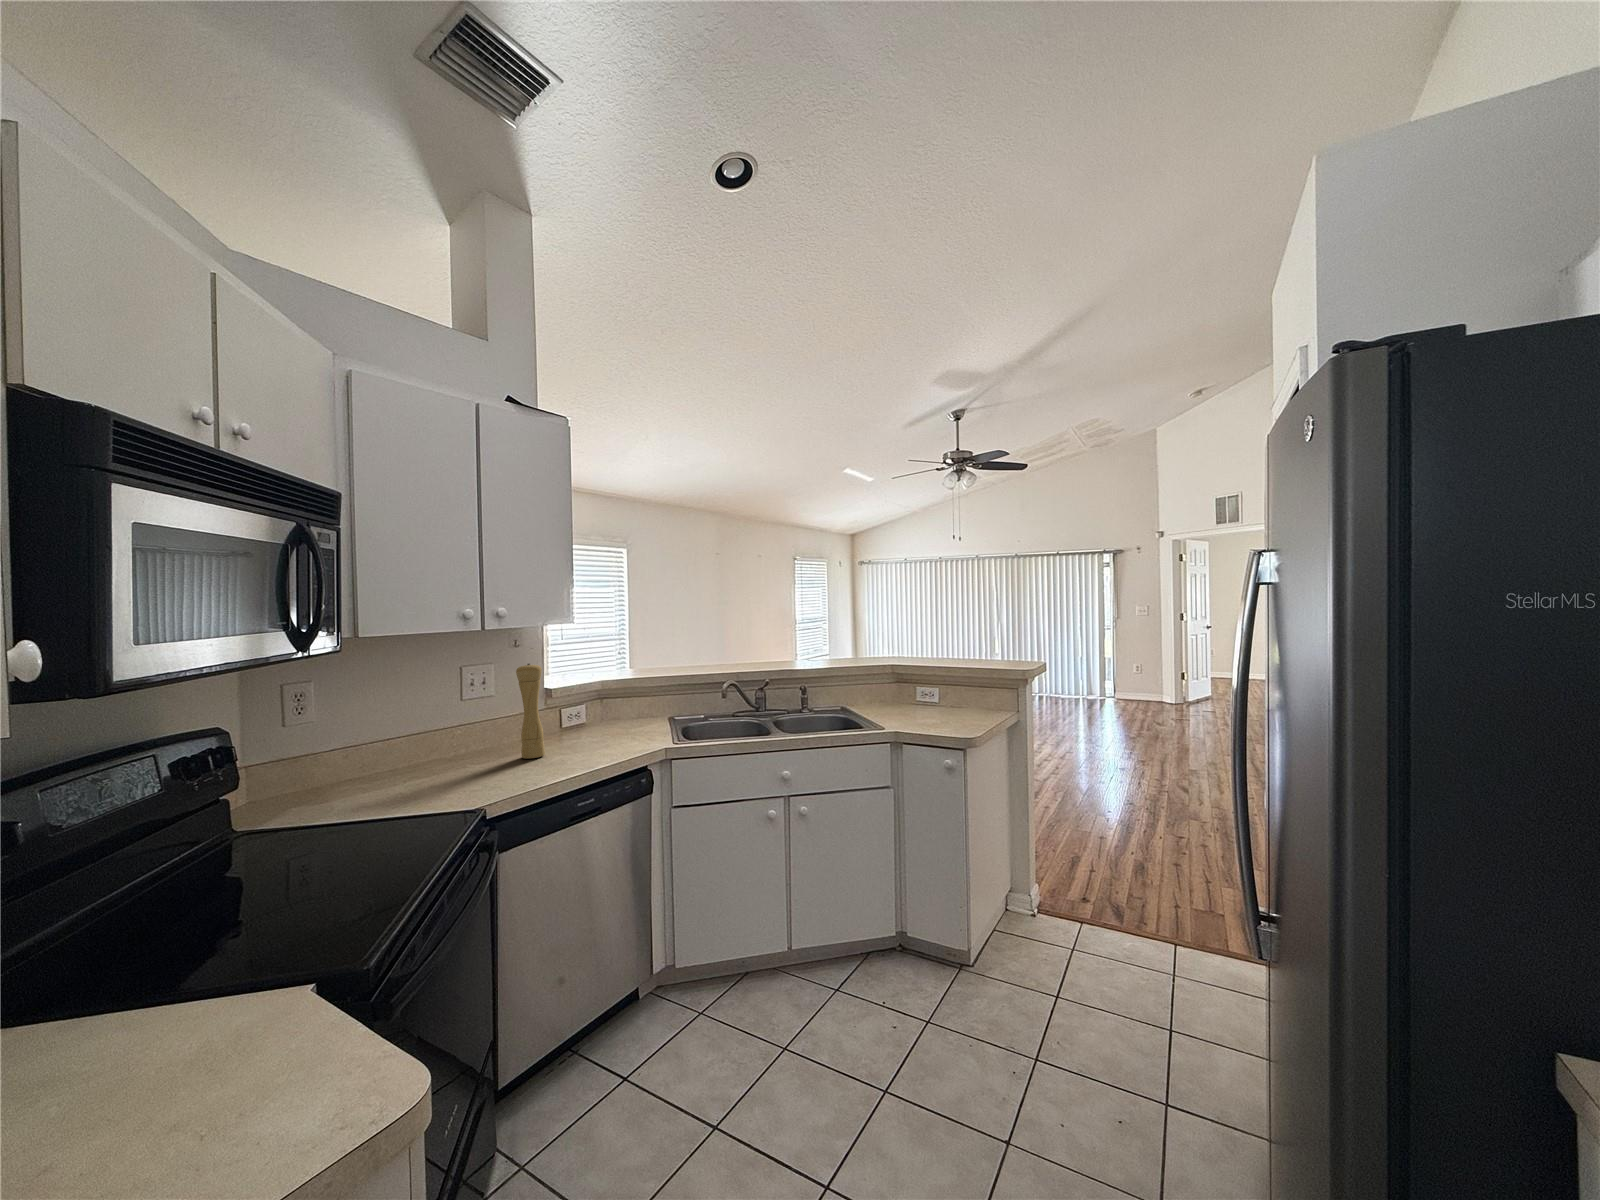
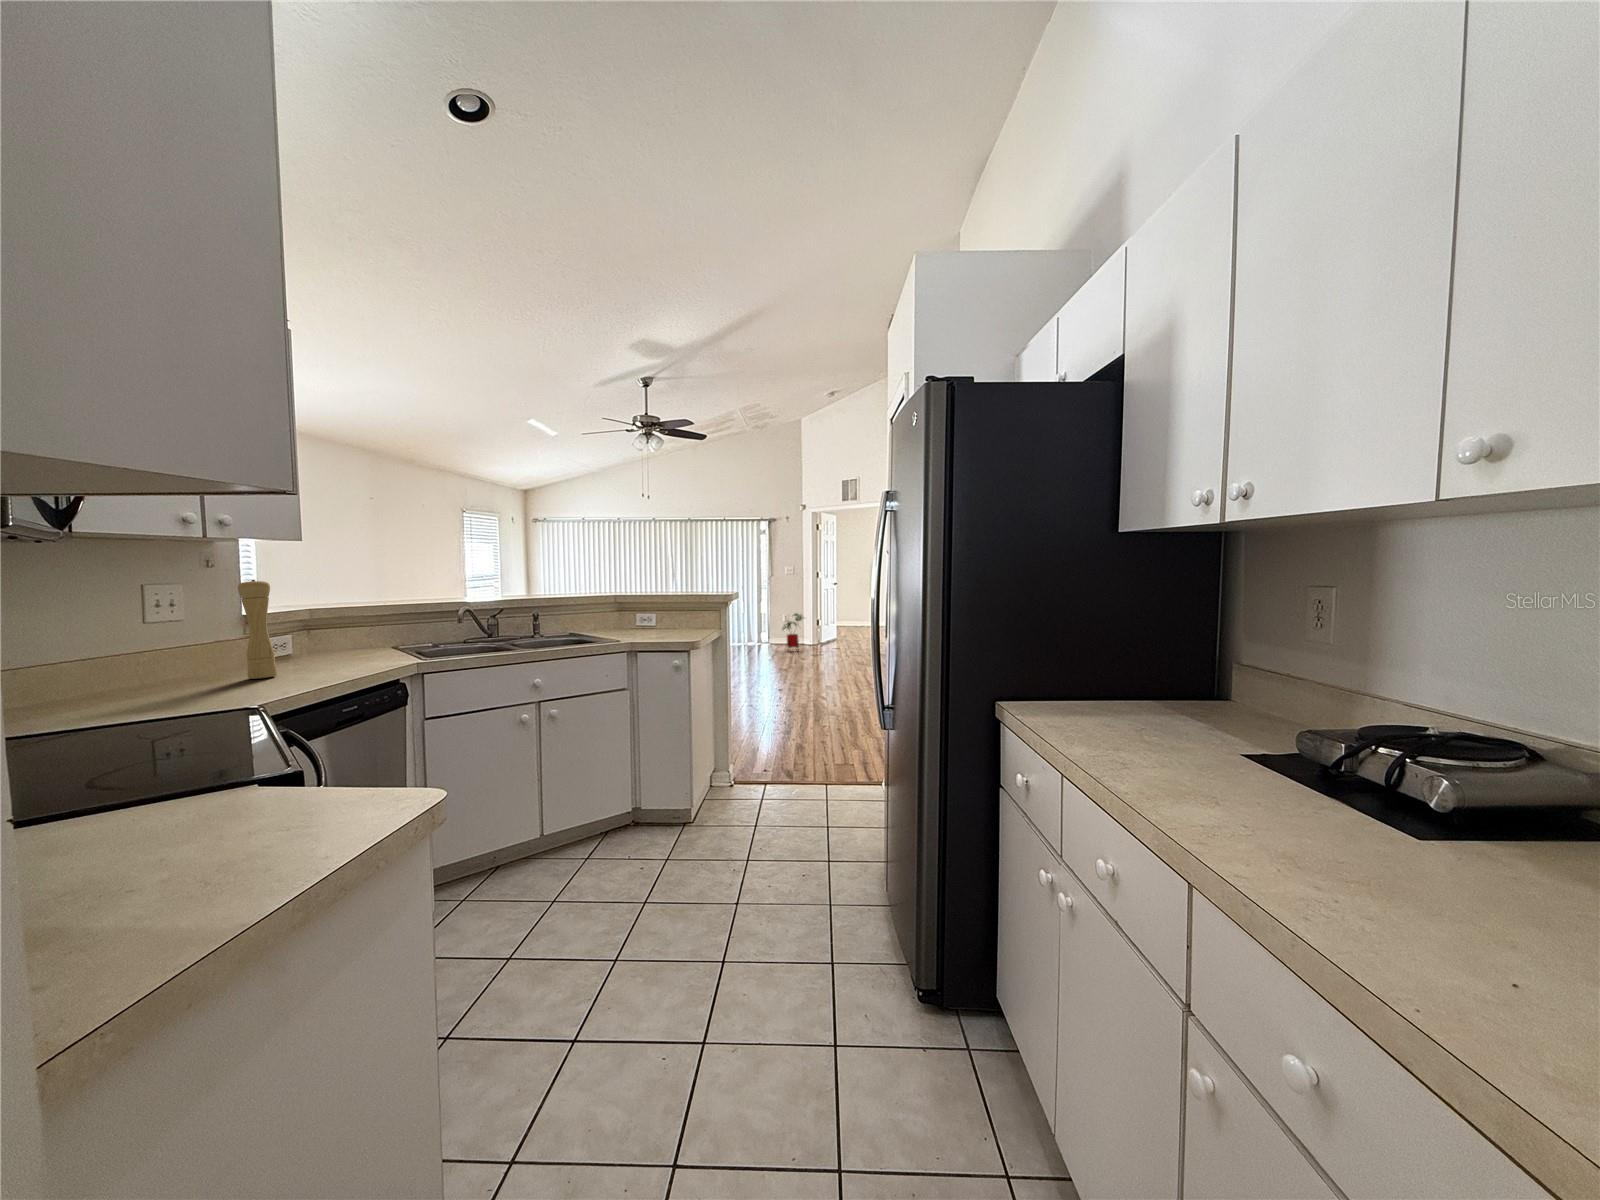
house plant: none [1130,662,1163,709] -> present [783,613,803,651]

